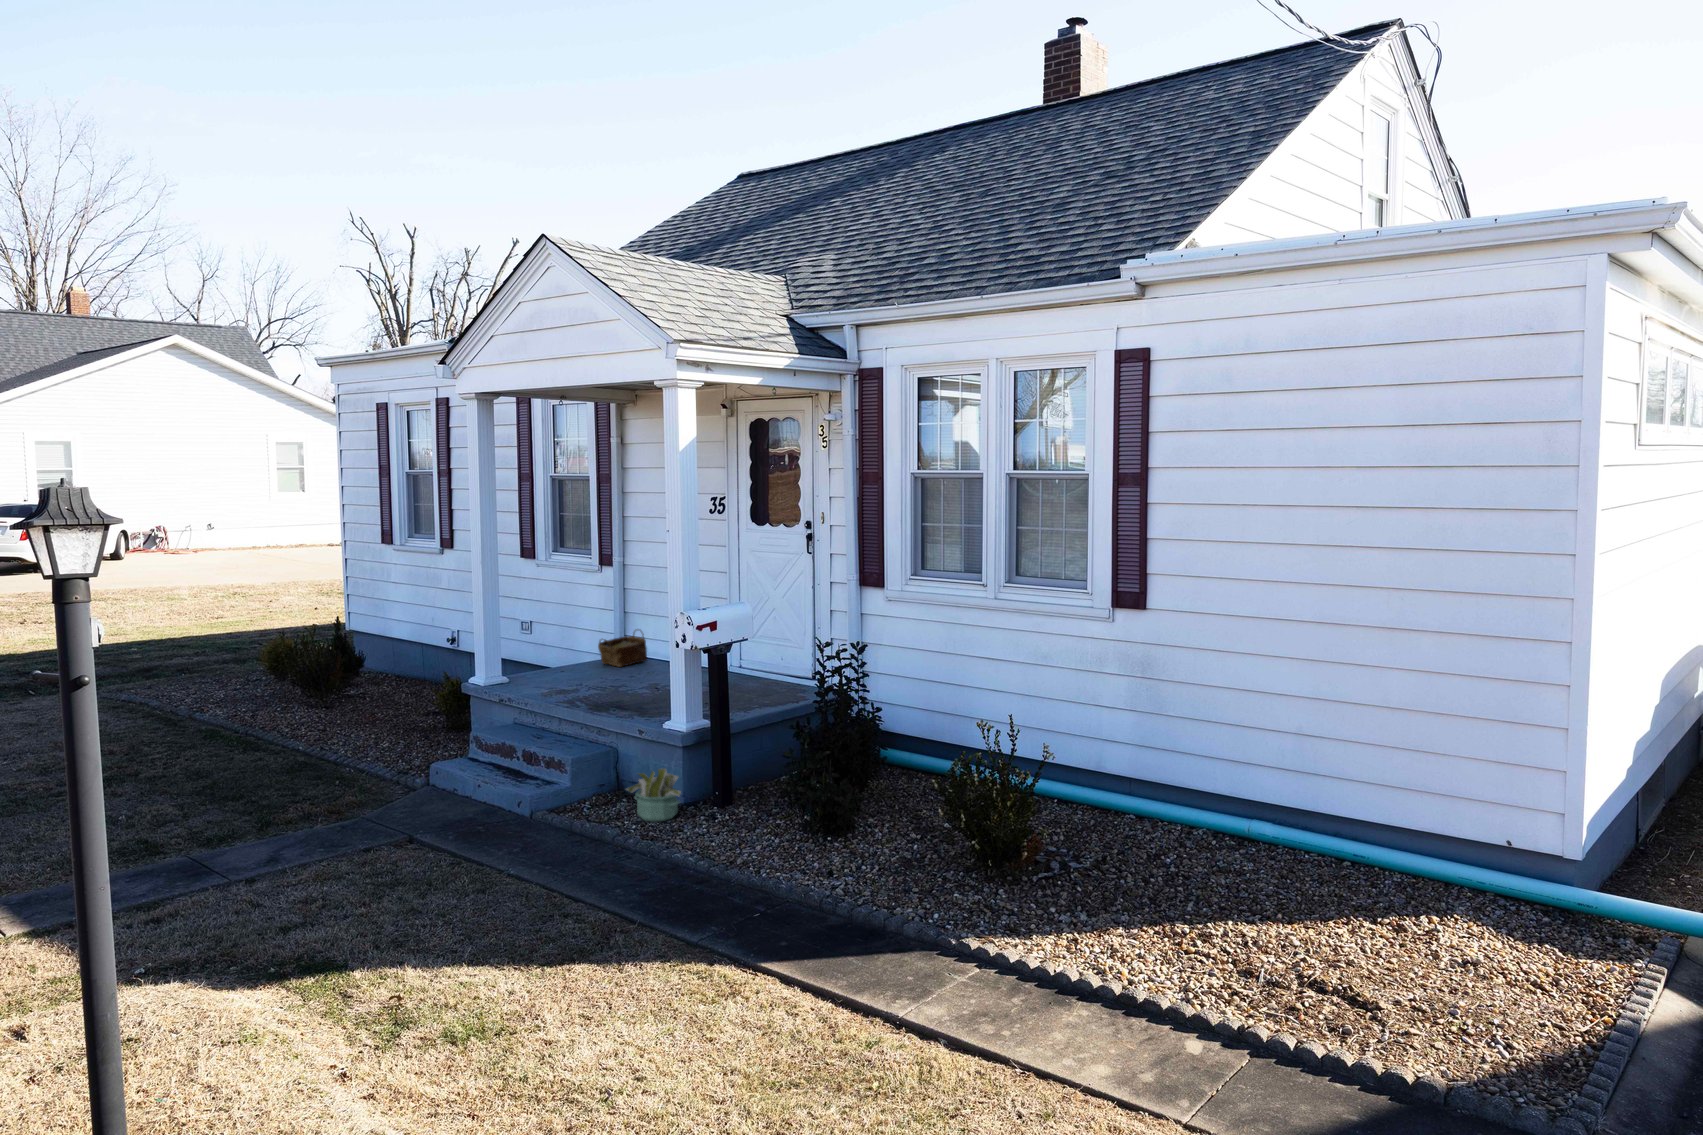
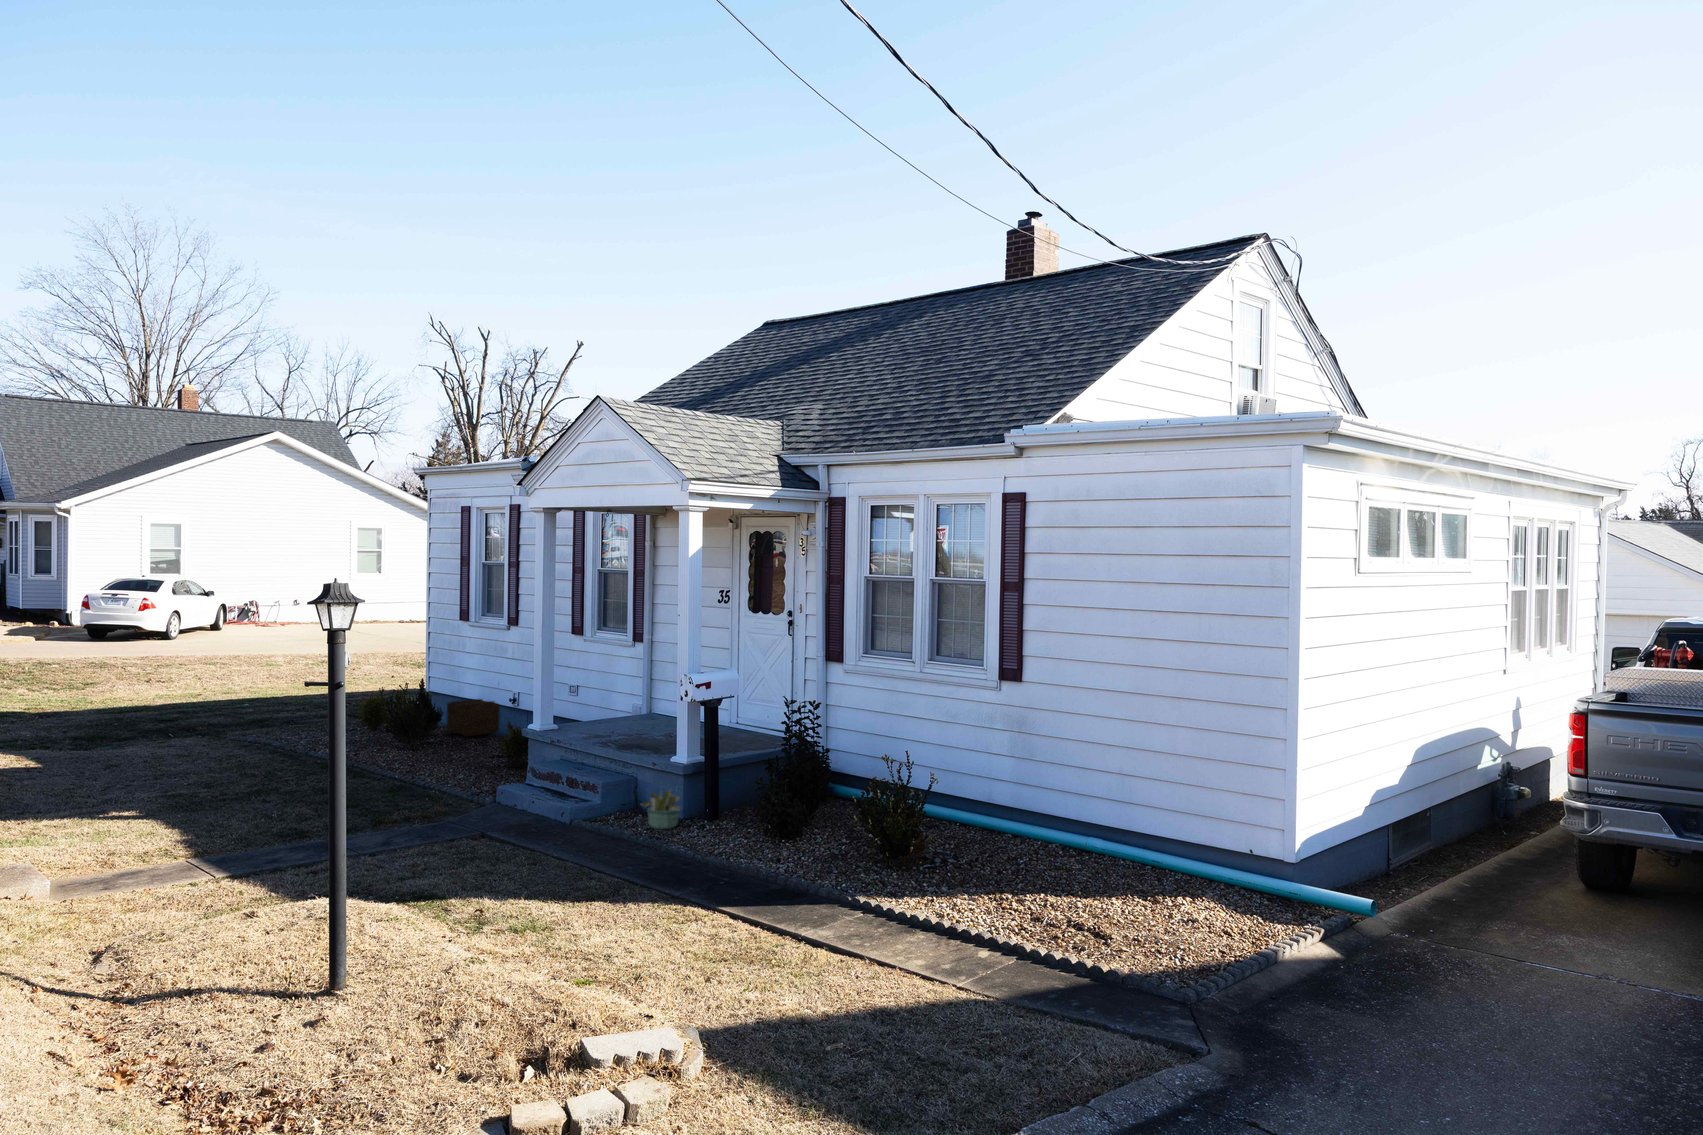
woven basket: present [598,629,647,667] -> none [629,693,667,722]
wooden crate: none [370,638,437,686] -> present [447,699,500,737]

